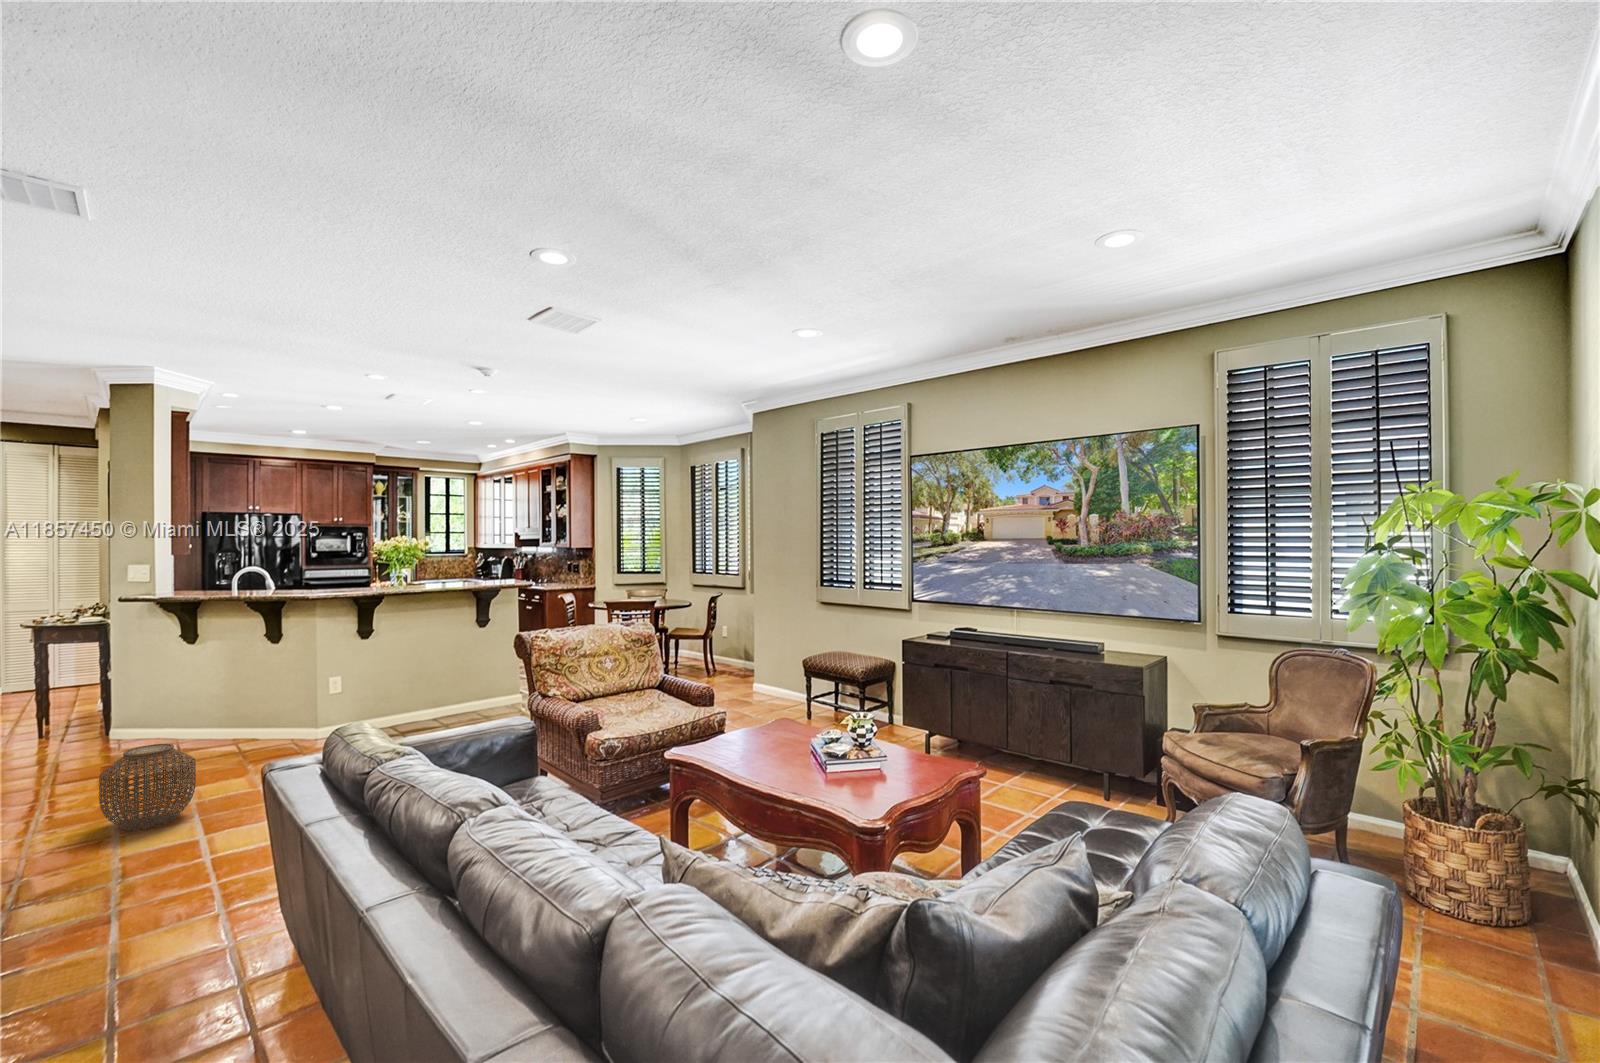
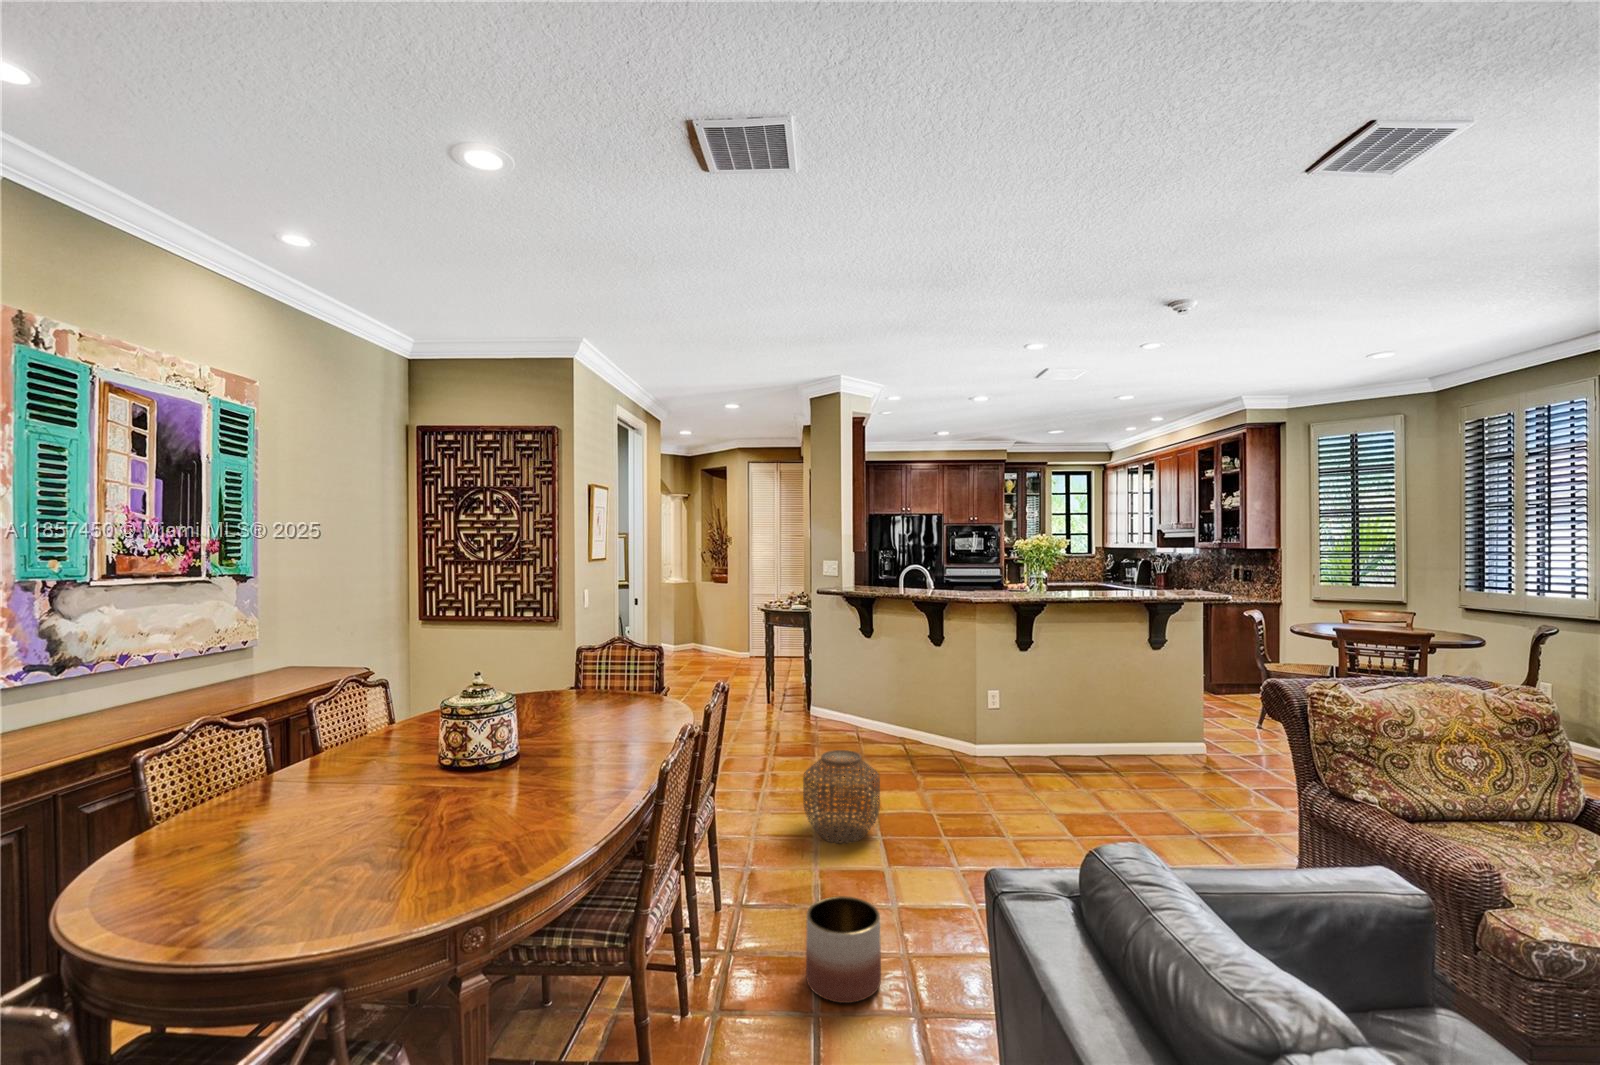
planter: none [104,841,186,921] -> present [806,896,881,1003]

